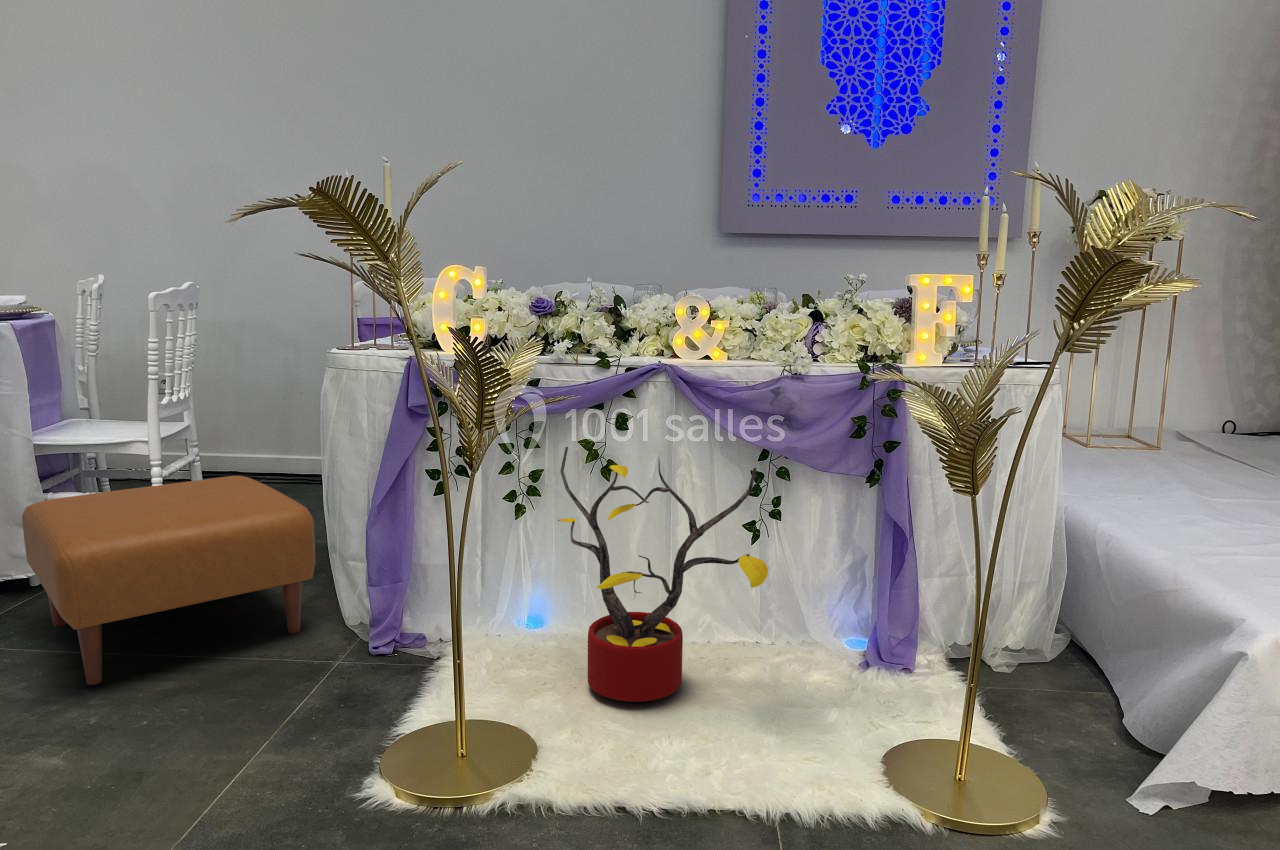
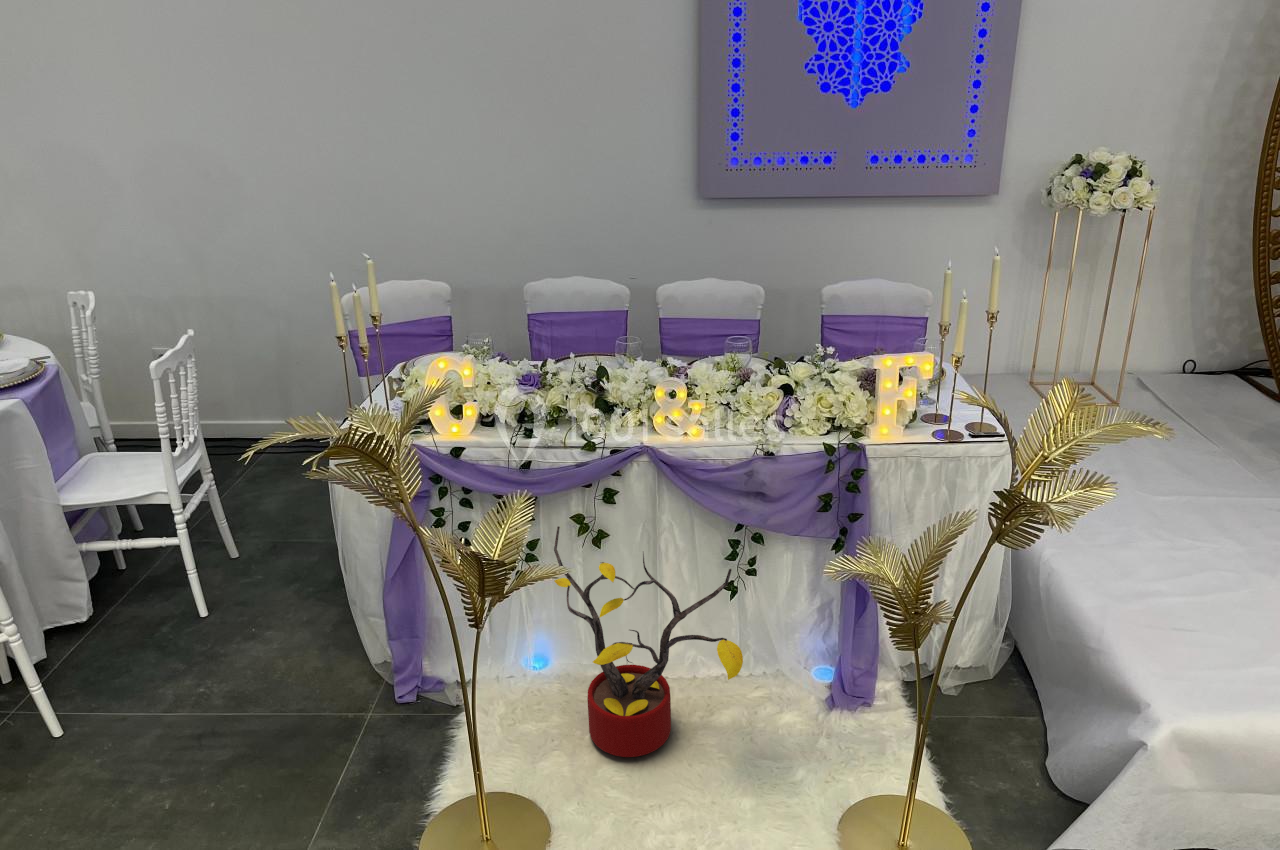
ottoman: present [22,476,315,685] -> none [65,516,337,753]

